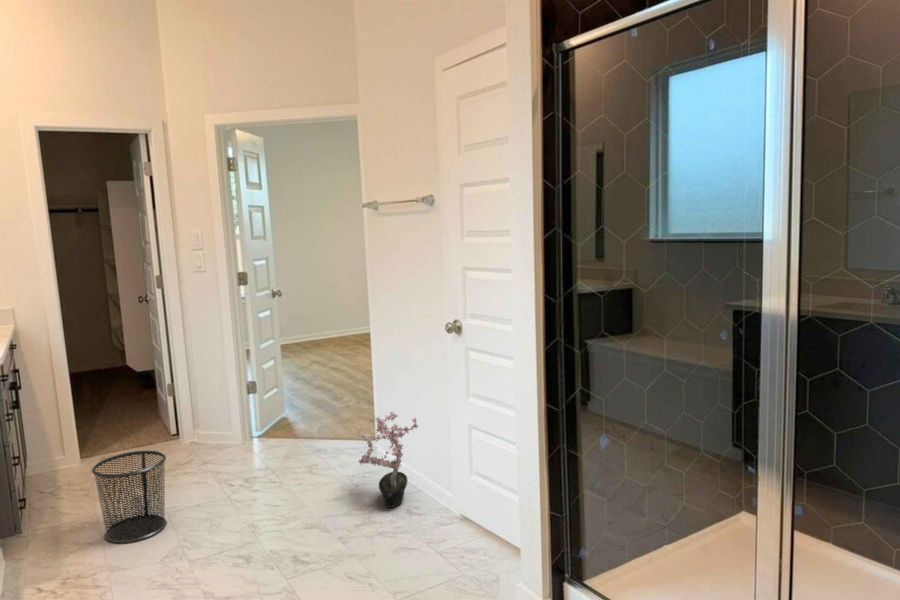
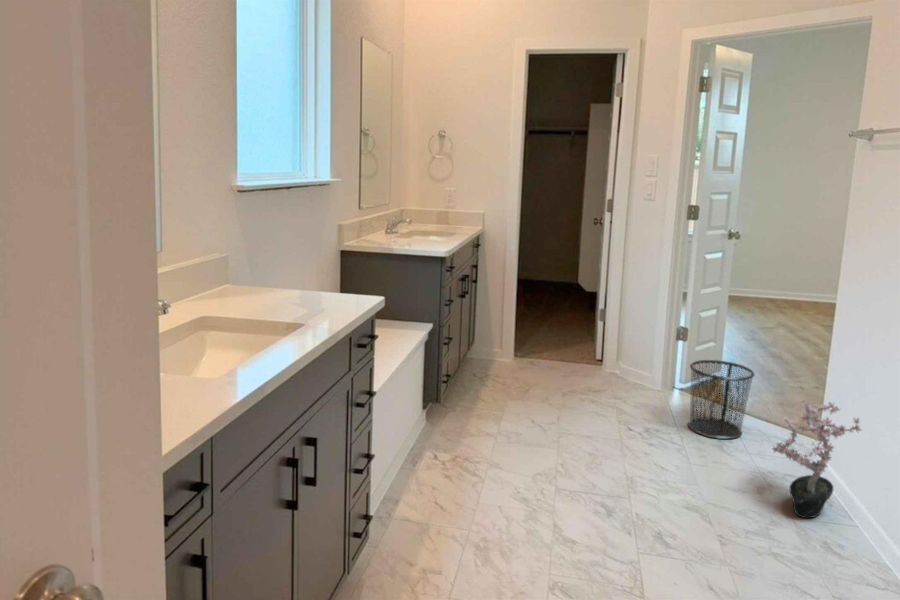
waste bin: present [92,451,167,543] -> present [688,360,755,439]

